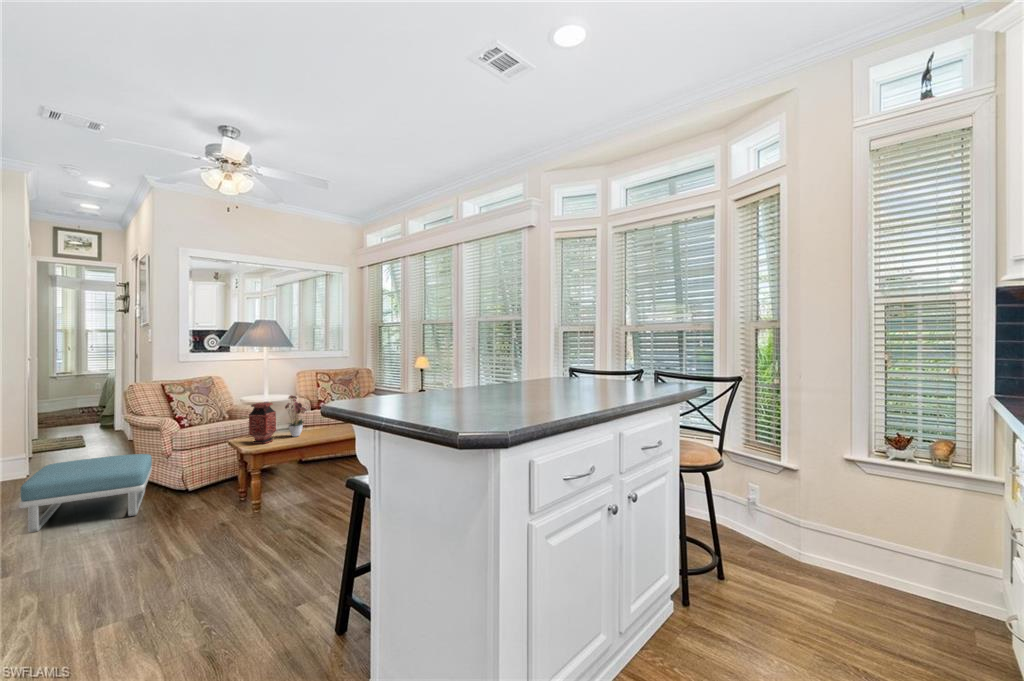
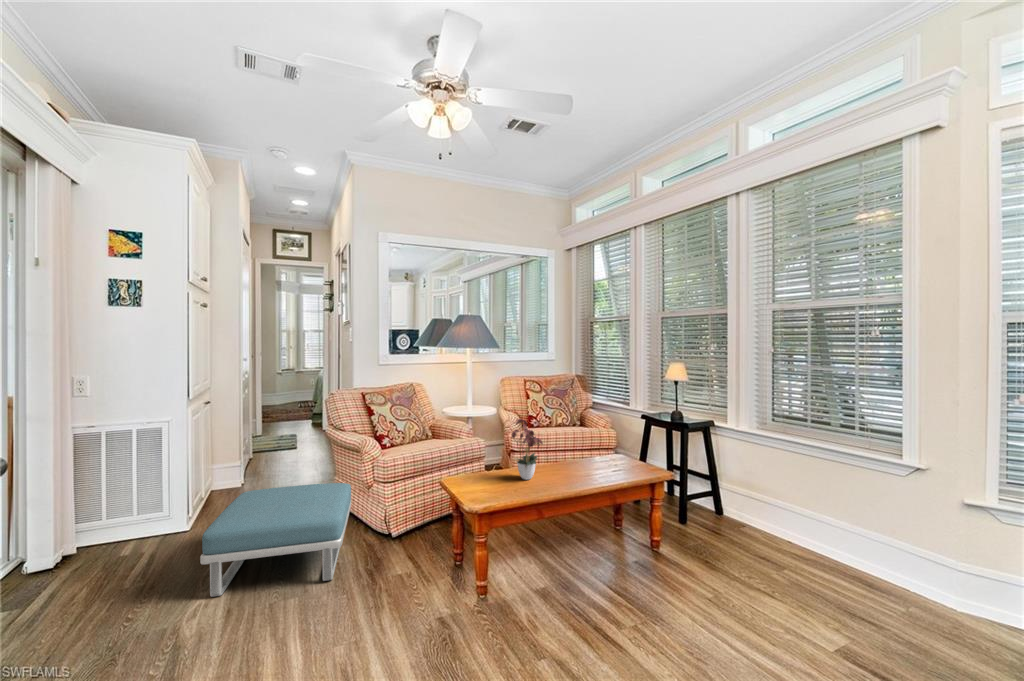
vase: present [249,403,276,444] -> none [470,430,504,493]

